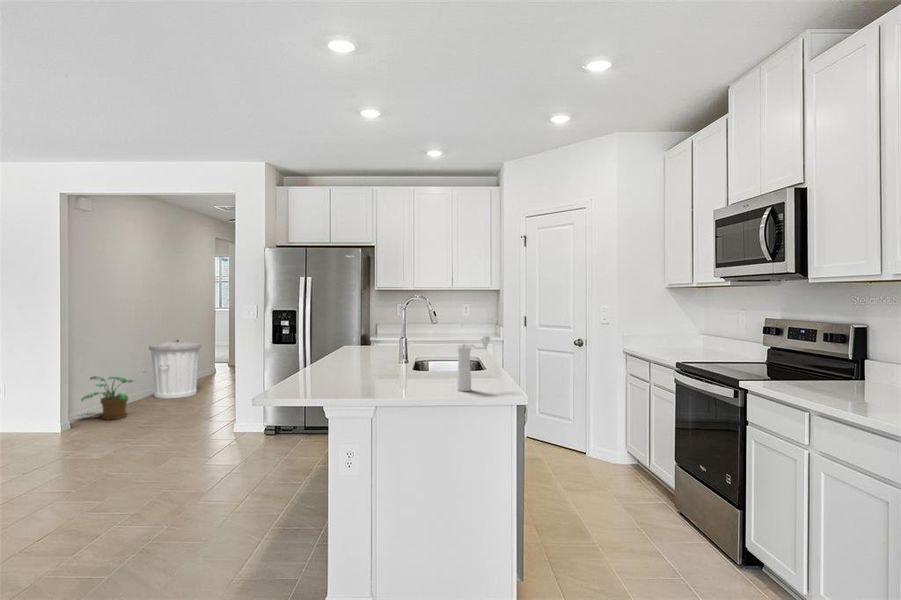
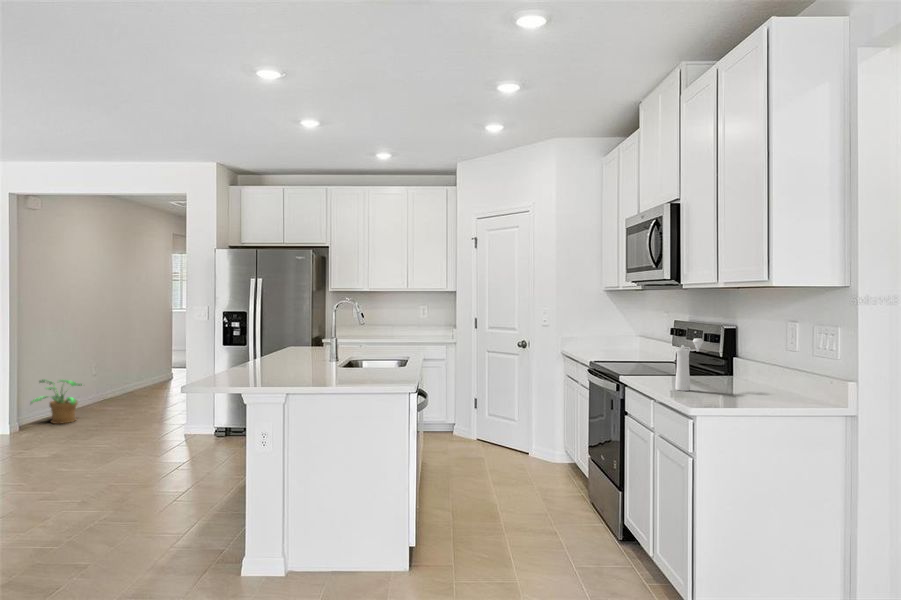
pepper mill: present [457,336,491,391] -> present [676,338,703,391]
trash can: present [149,339,201,399] -> none [99,343,154,404]

